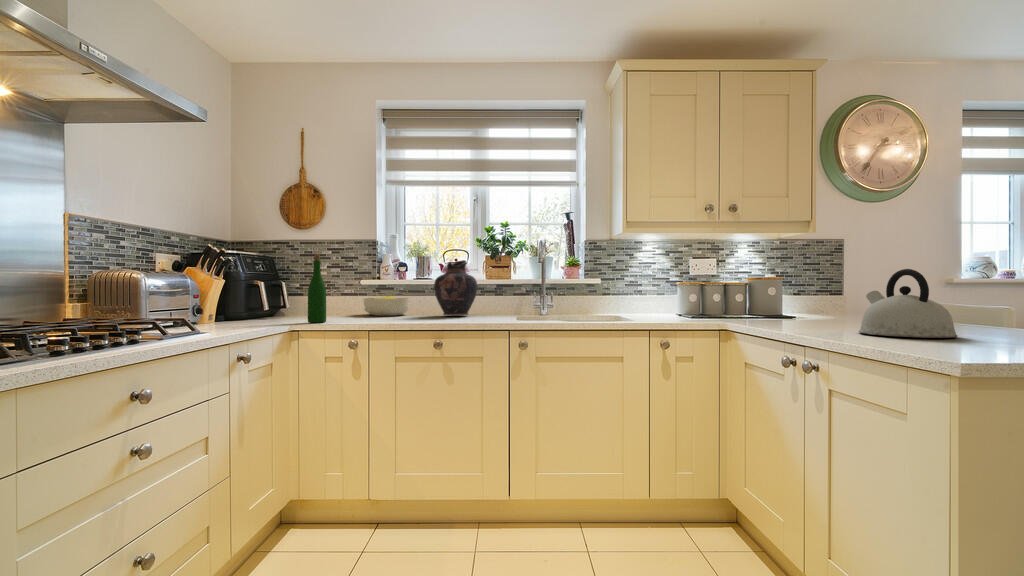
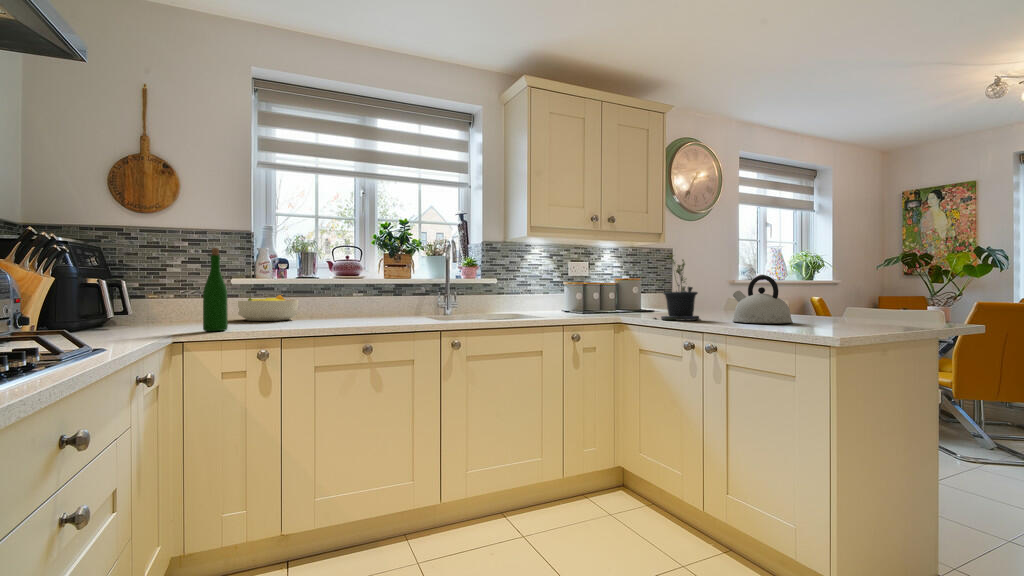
potted plant: none [757,245,820,329] -> present [655,254,700,321]
vase: present [434,260,478,315] -> none [334,258,382,318]

